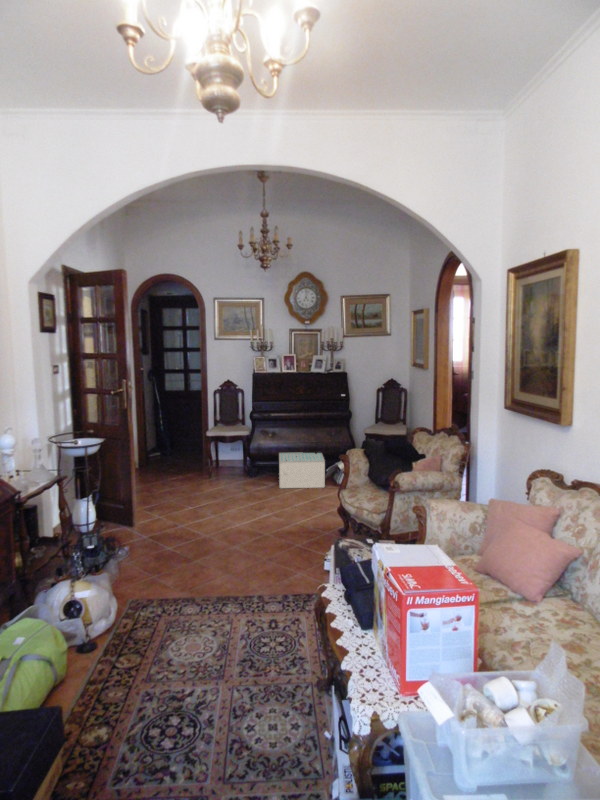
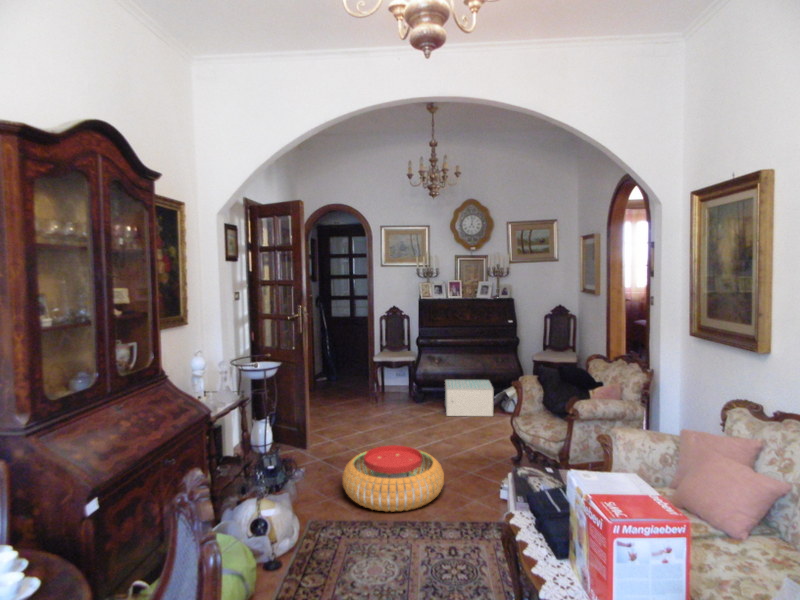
pouf: none [166,520,270,586] -> present [342,445,444,512]

